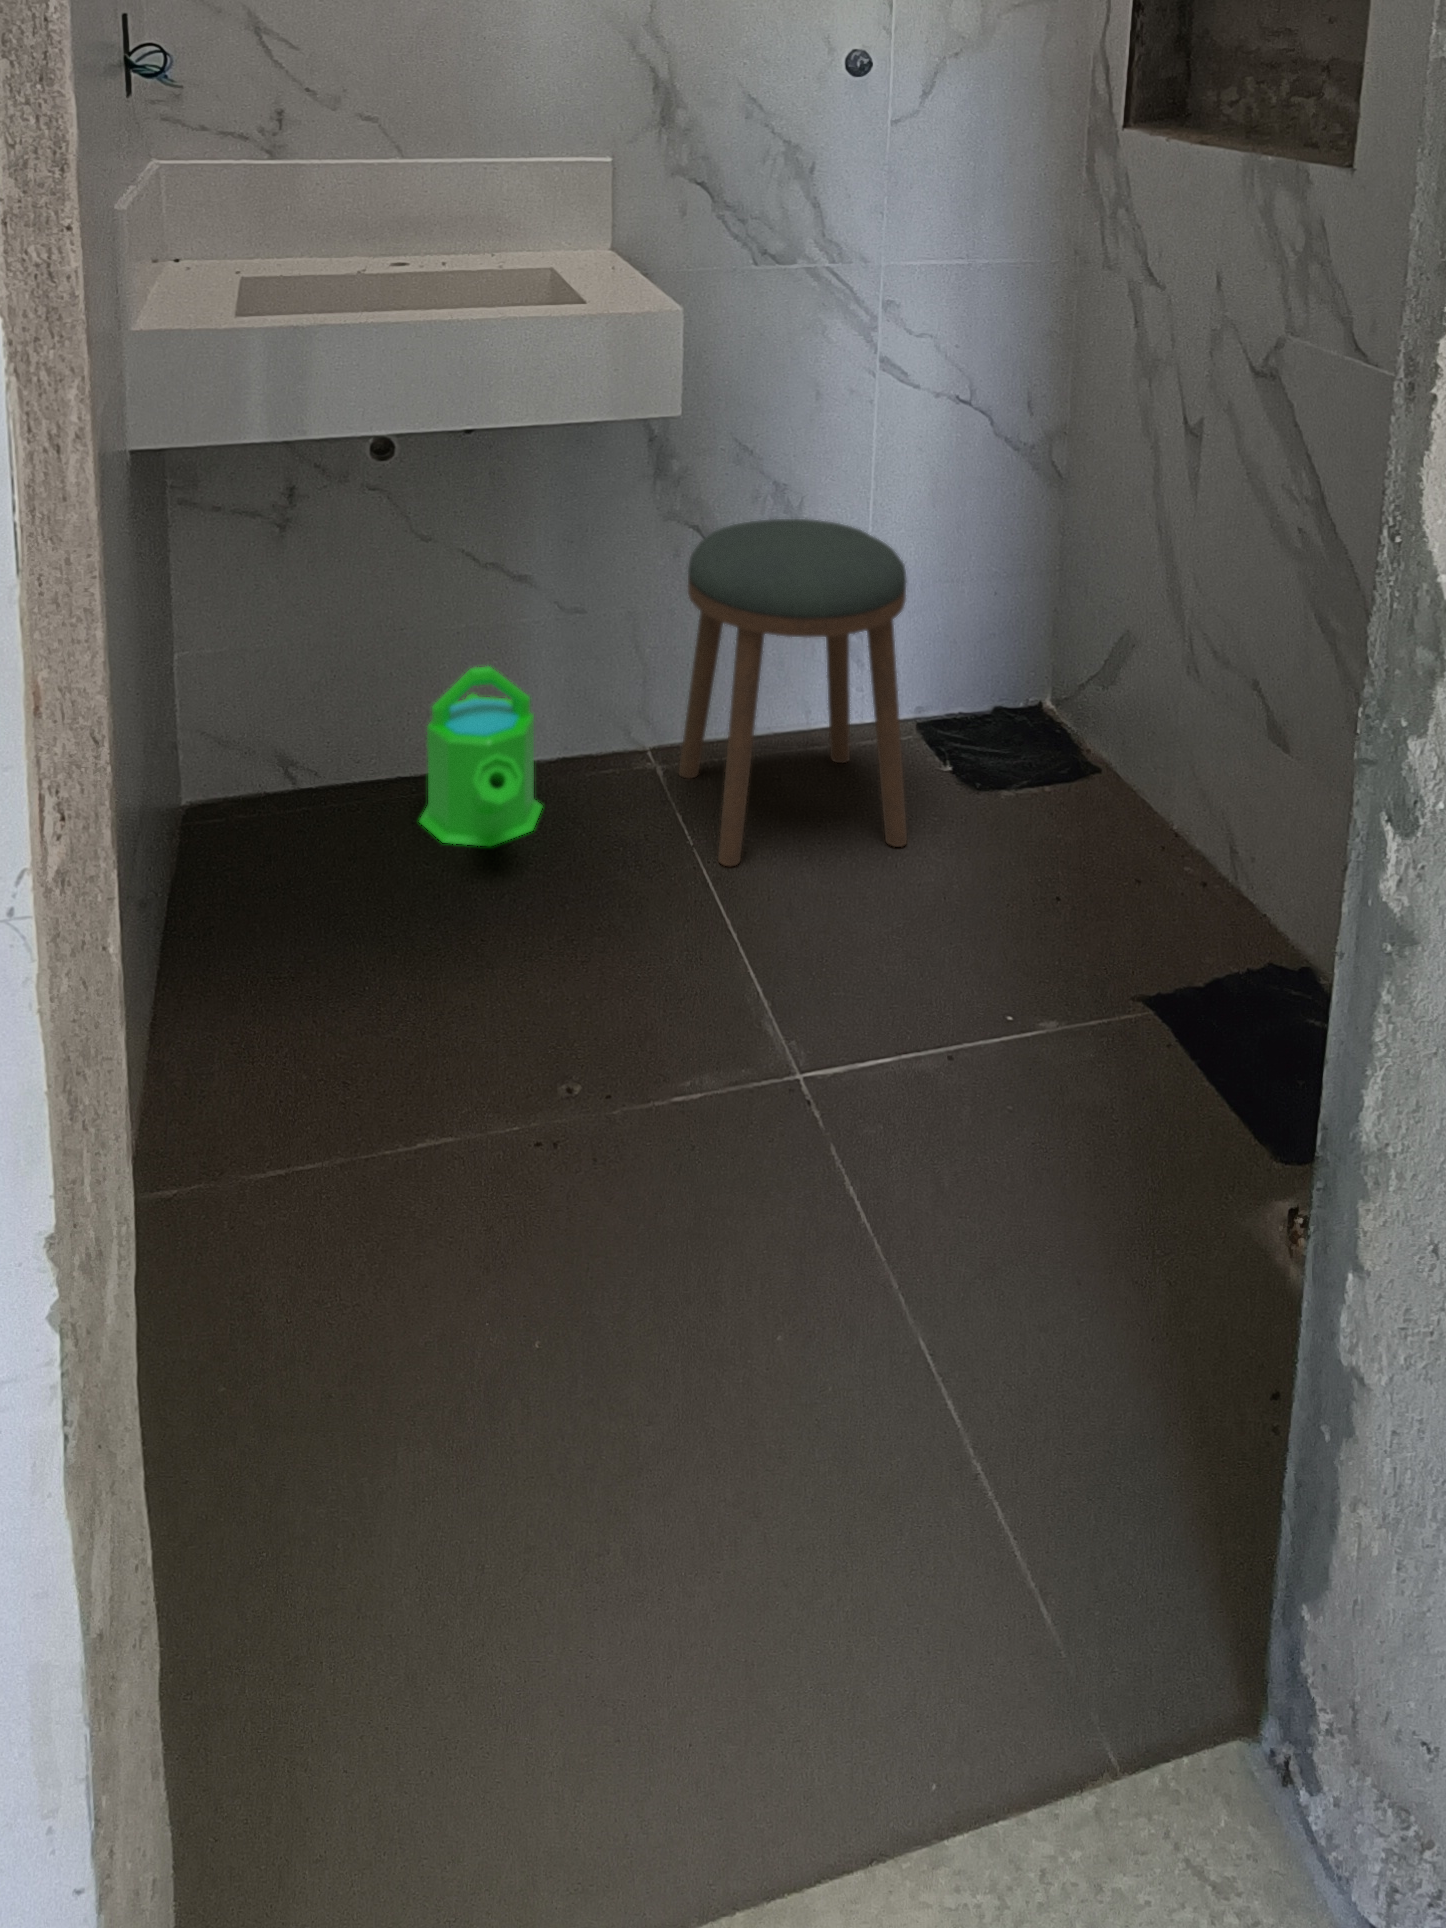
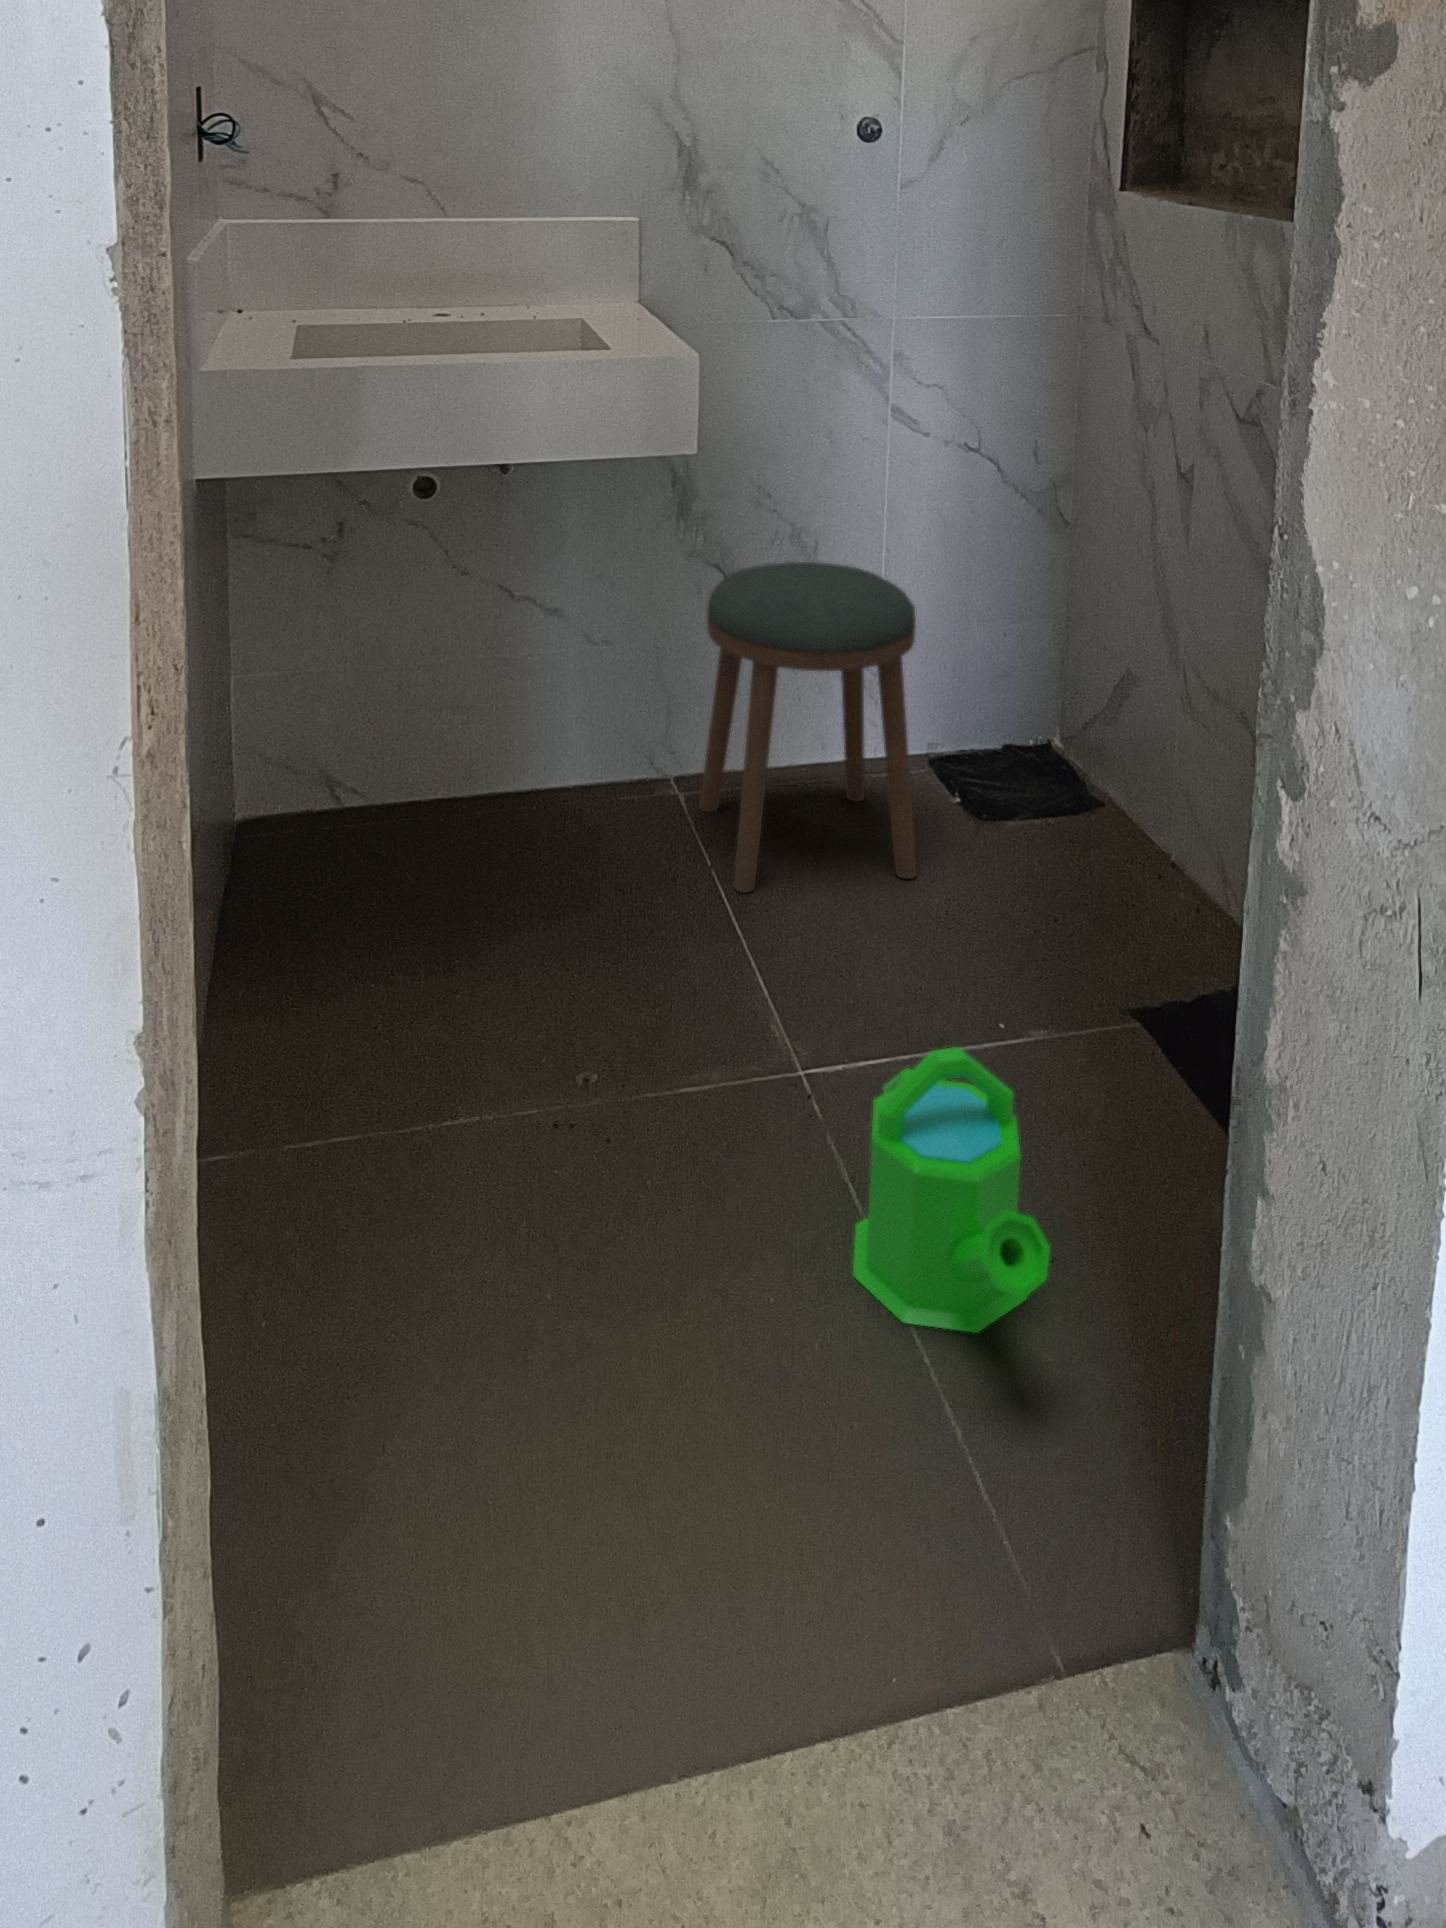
watering can: present [420,667,542,846] -> present [853,1047,1050,1333]

